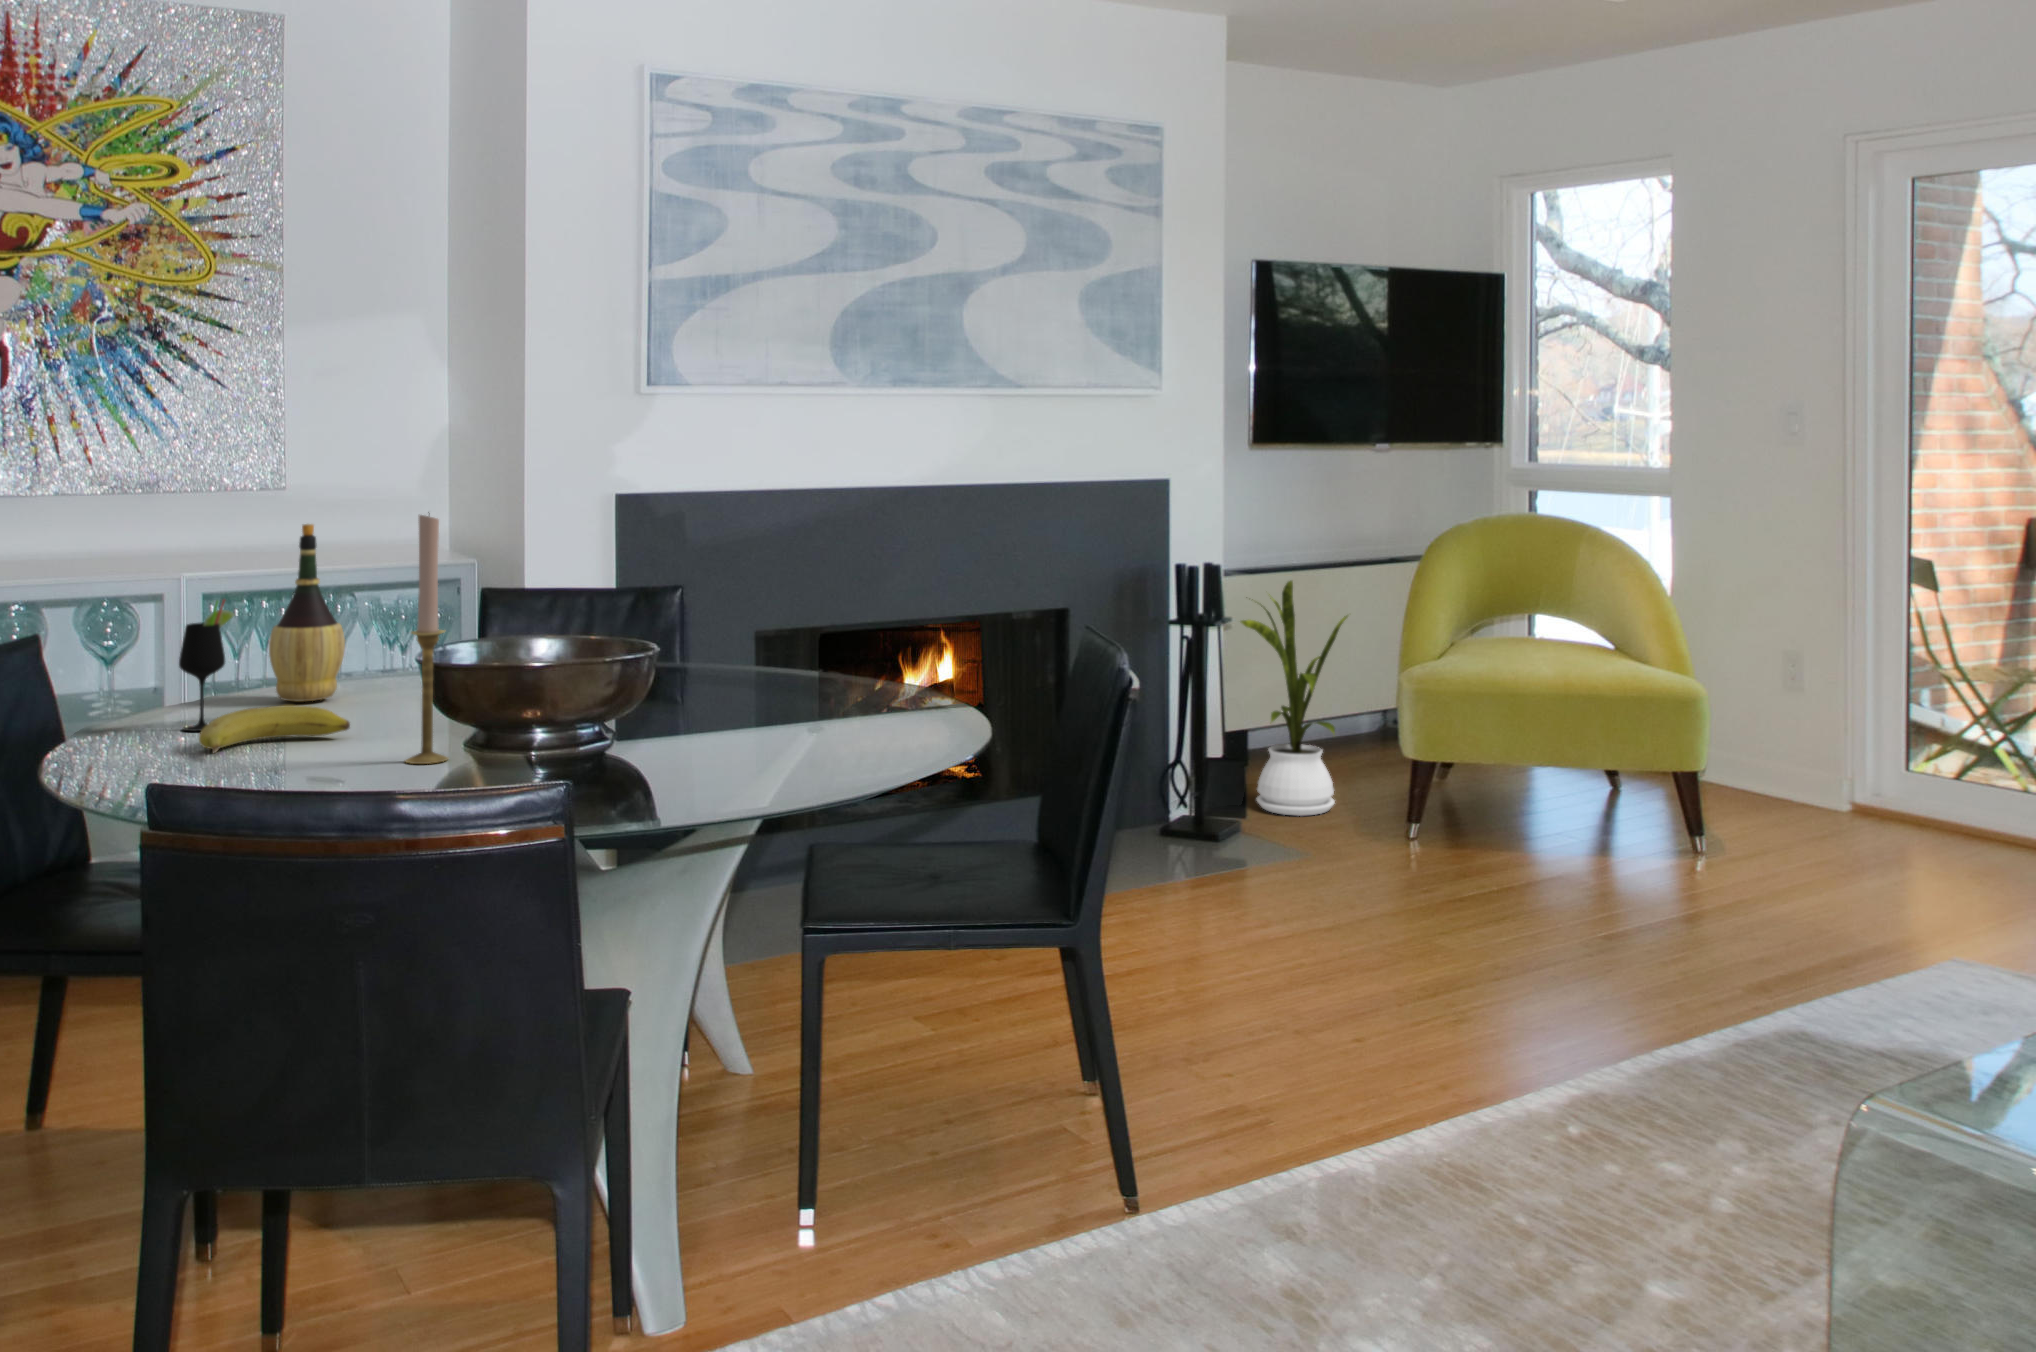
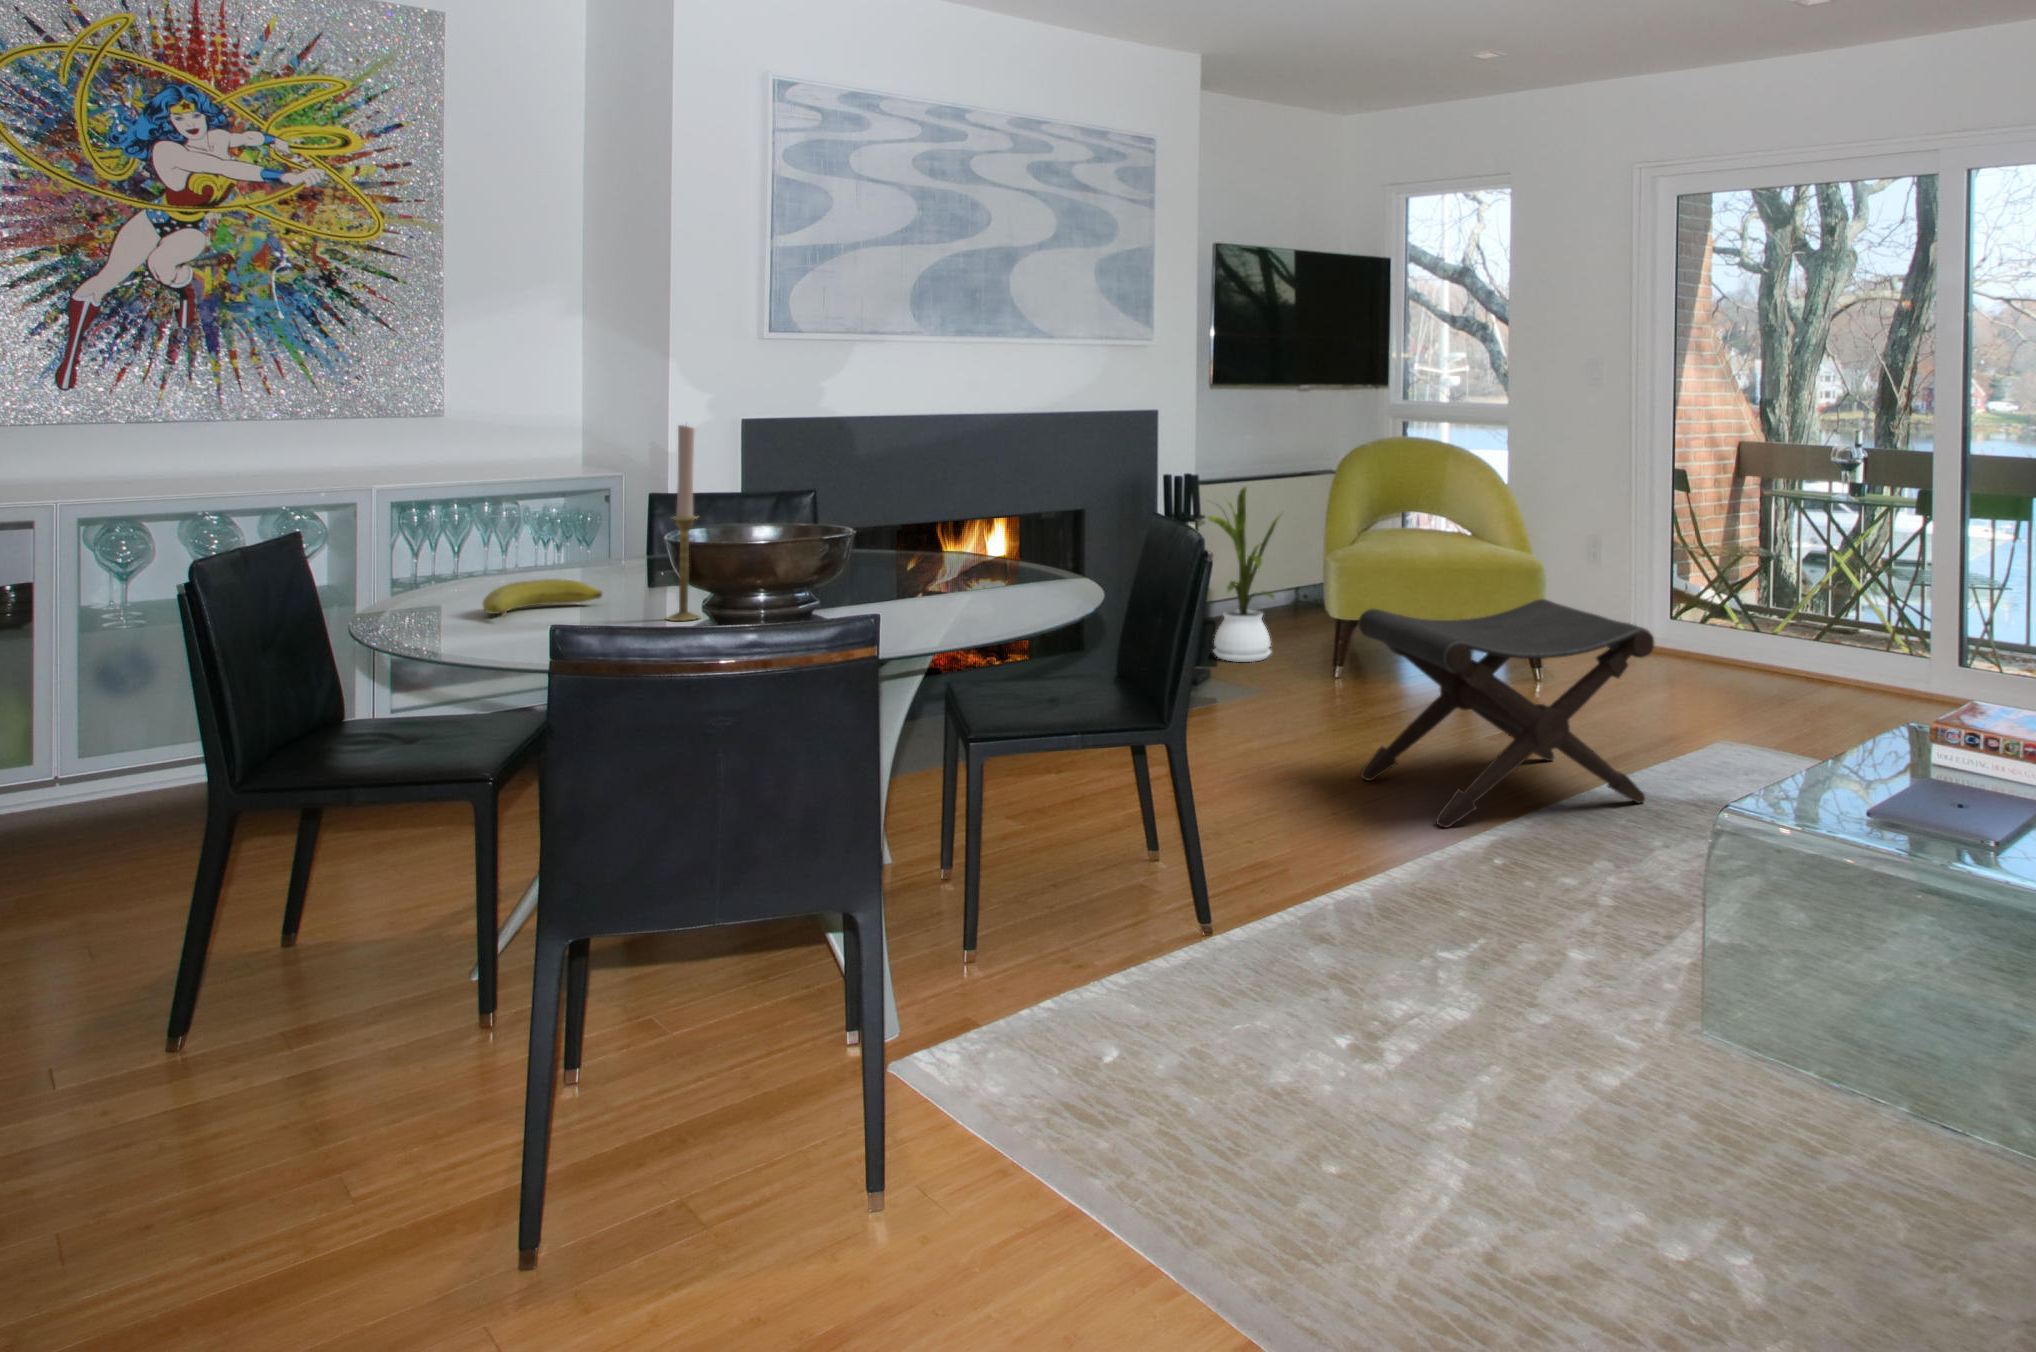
wine bottle: present [269,524,345,702] -> none [503,436,567,579]
wine glass: present [179,600,234,731] -> none [448,495,494,602]
footstool: none [1402,747,1827,1071] -> present [1358,599,1655,828]

